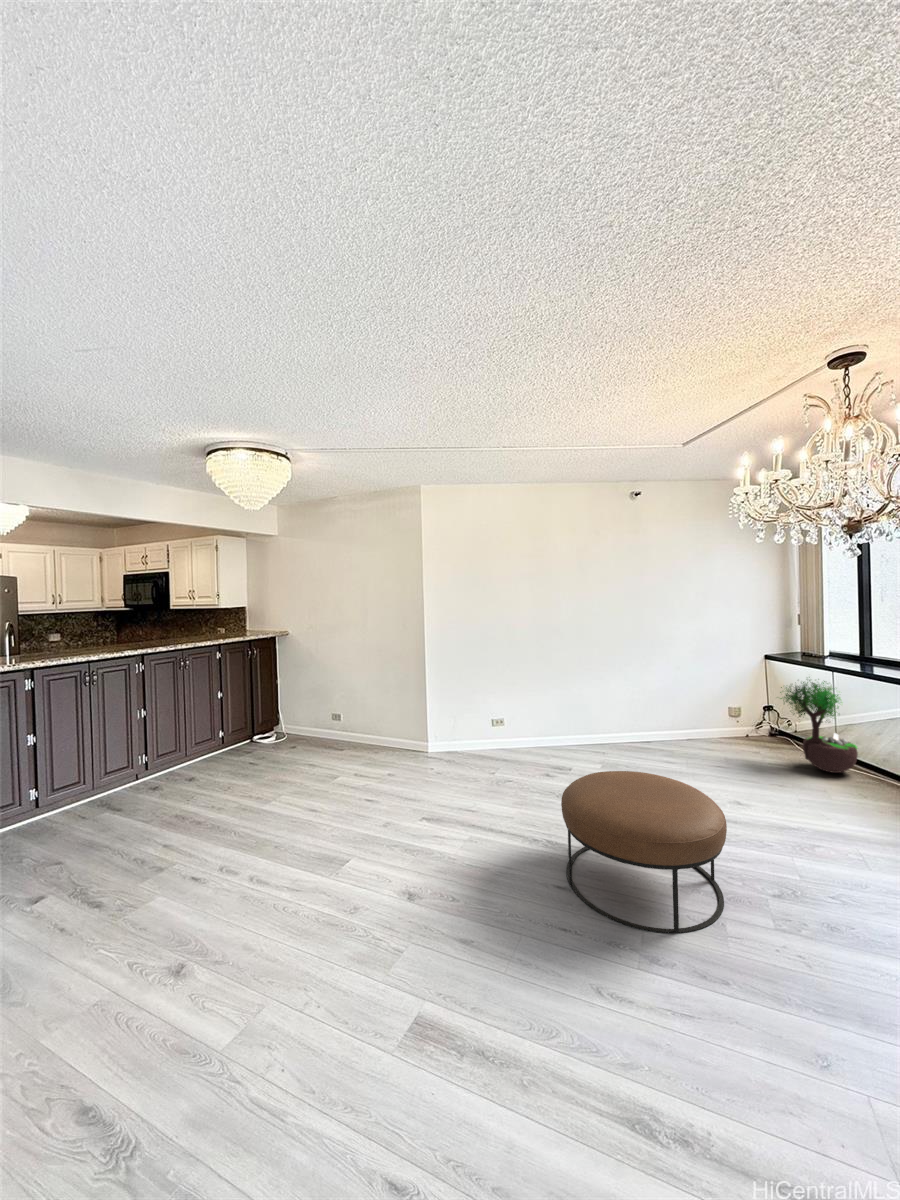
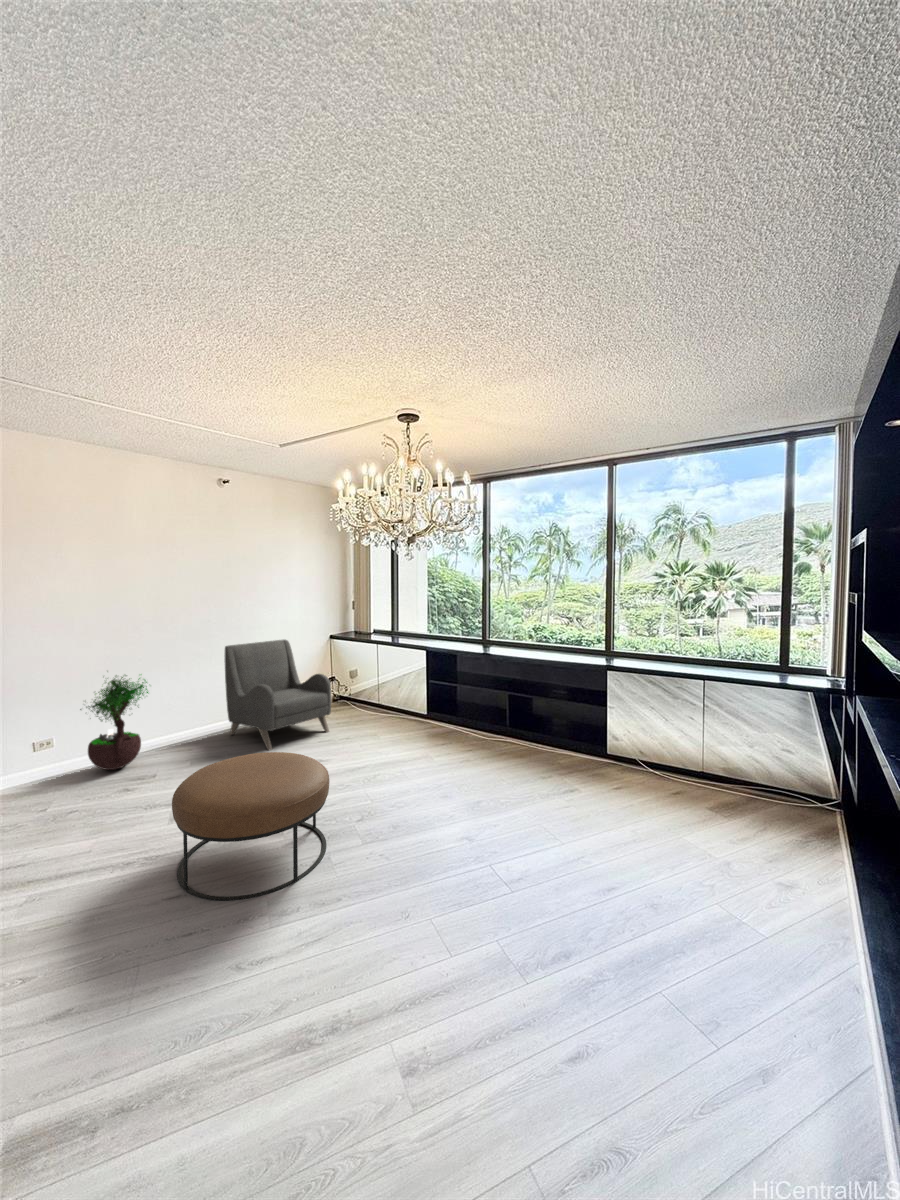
armchair: none [638,656,760,773] -> present [225,640,331,750]
potted tree: present [780,680,858,773] -> present [80,675,148,770]

